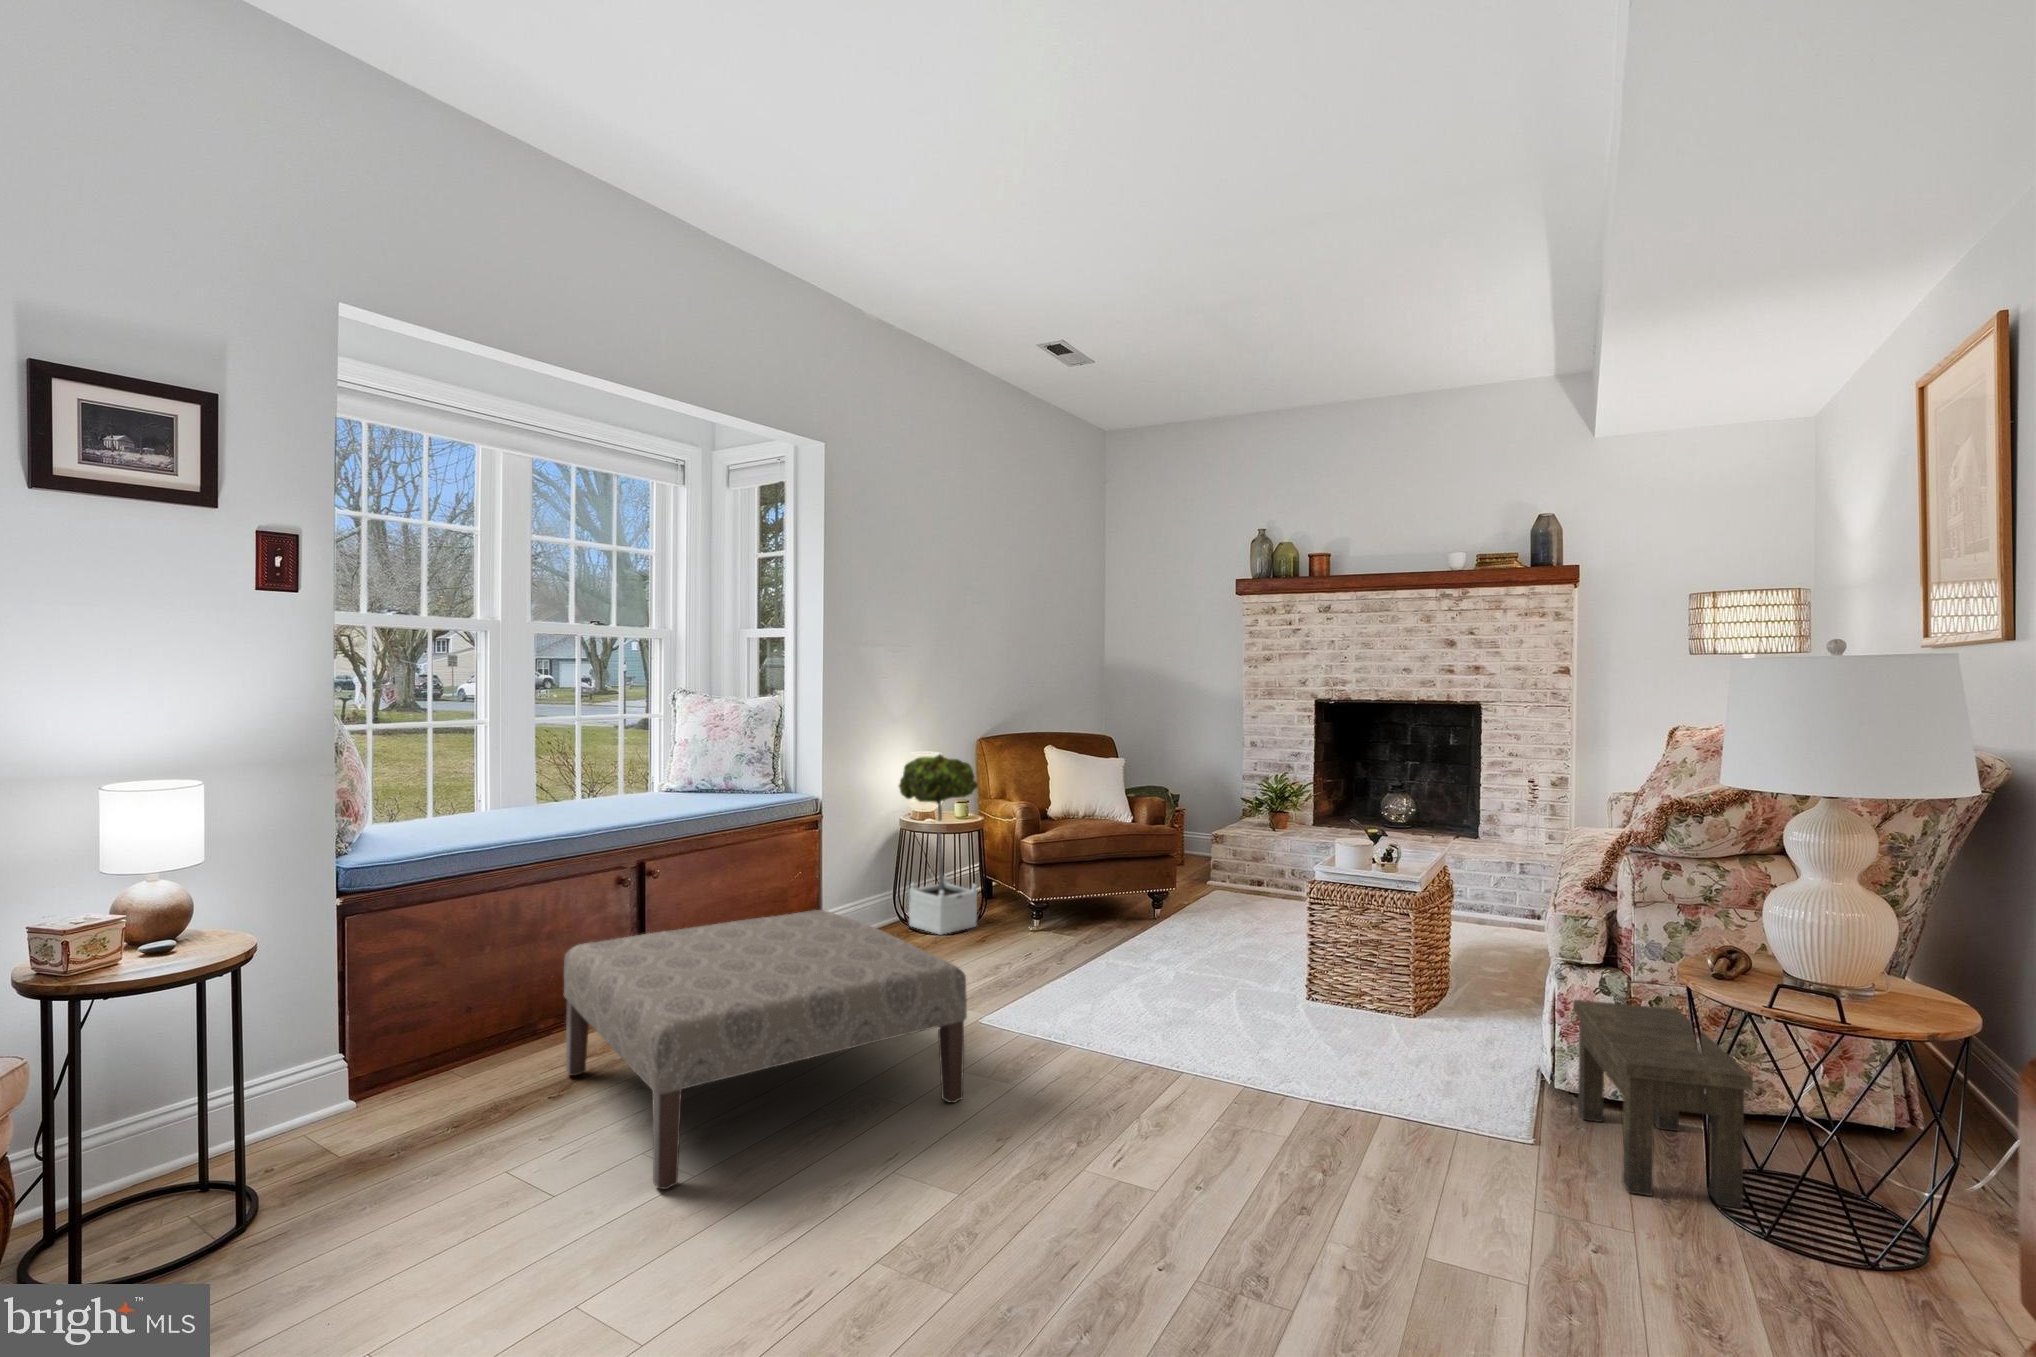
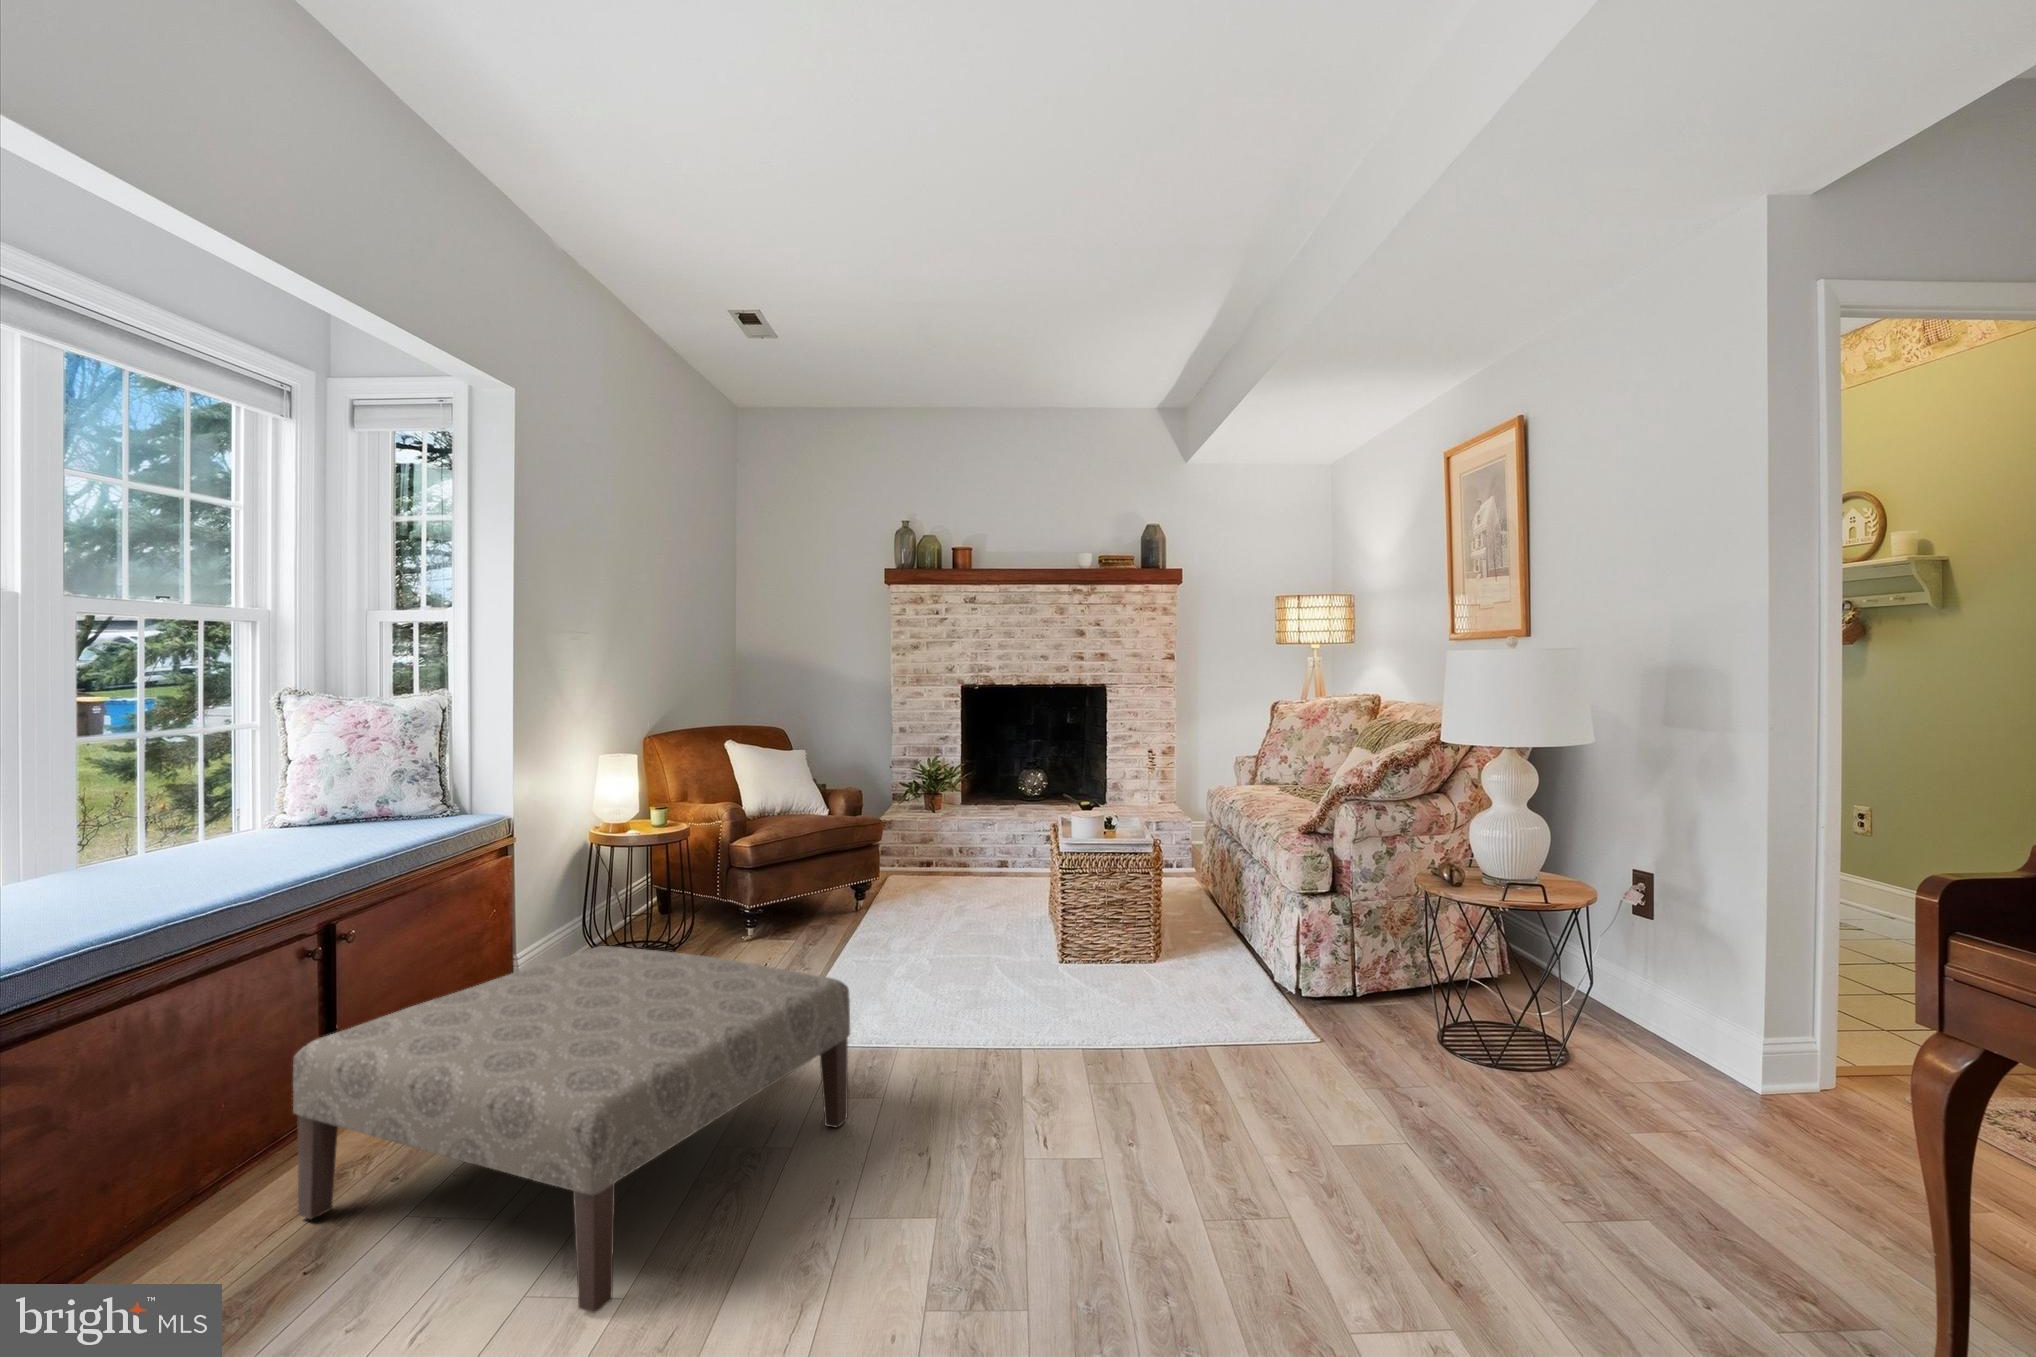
potted tree: present [899,754,978,935] -> none [589,755,684,959]
side table: present [1573,1000,1753,1208] -> none [1320,918,1478,1063]

